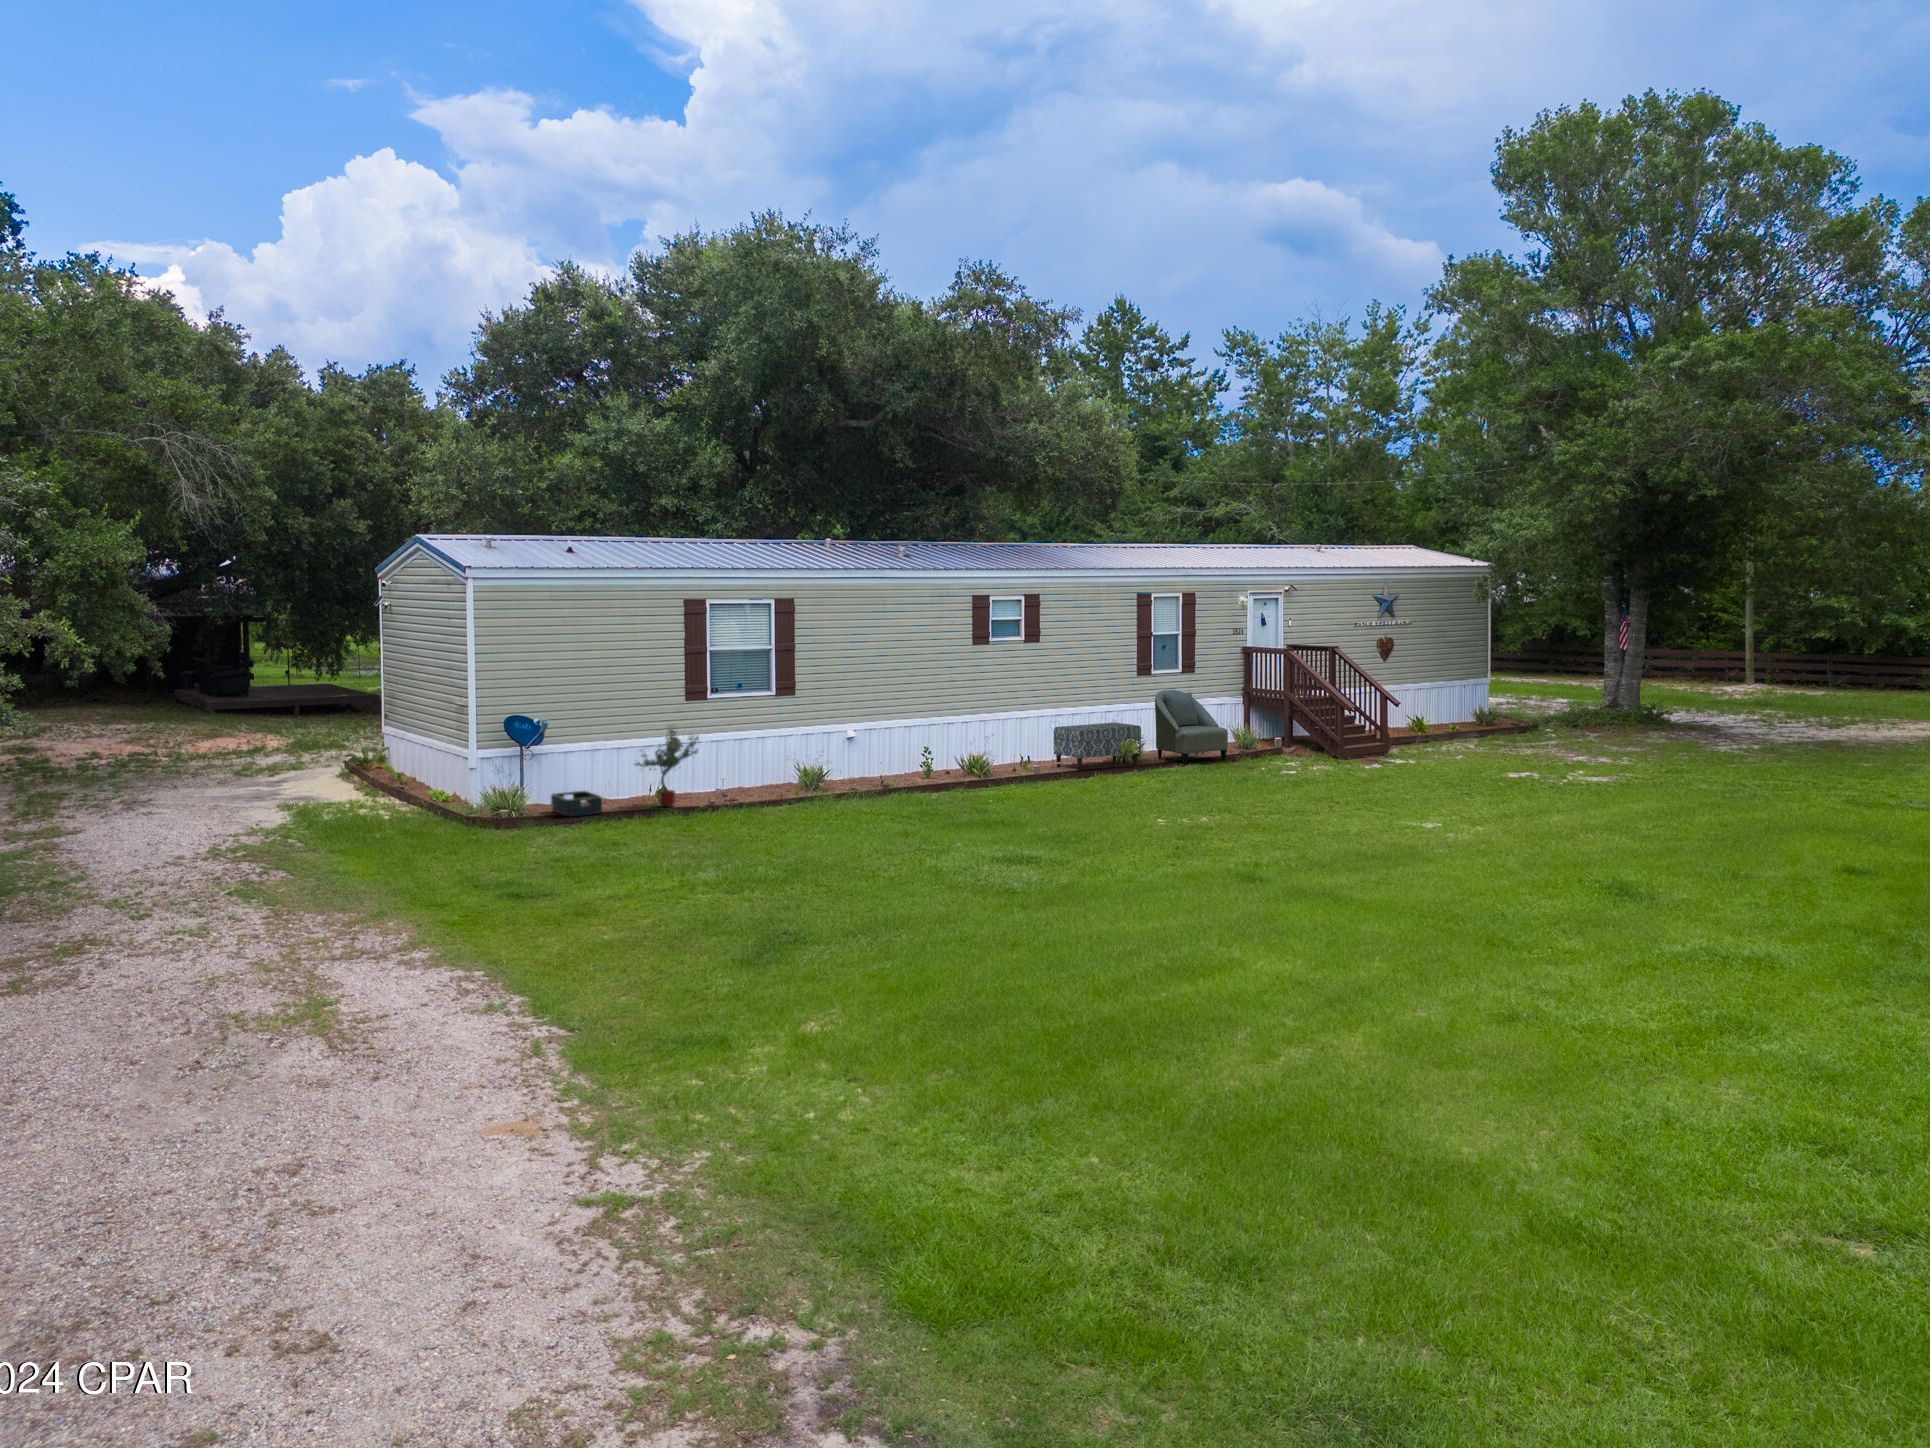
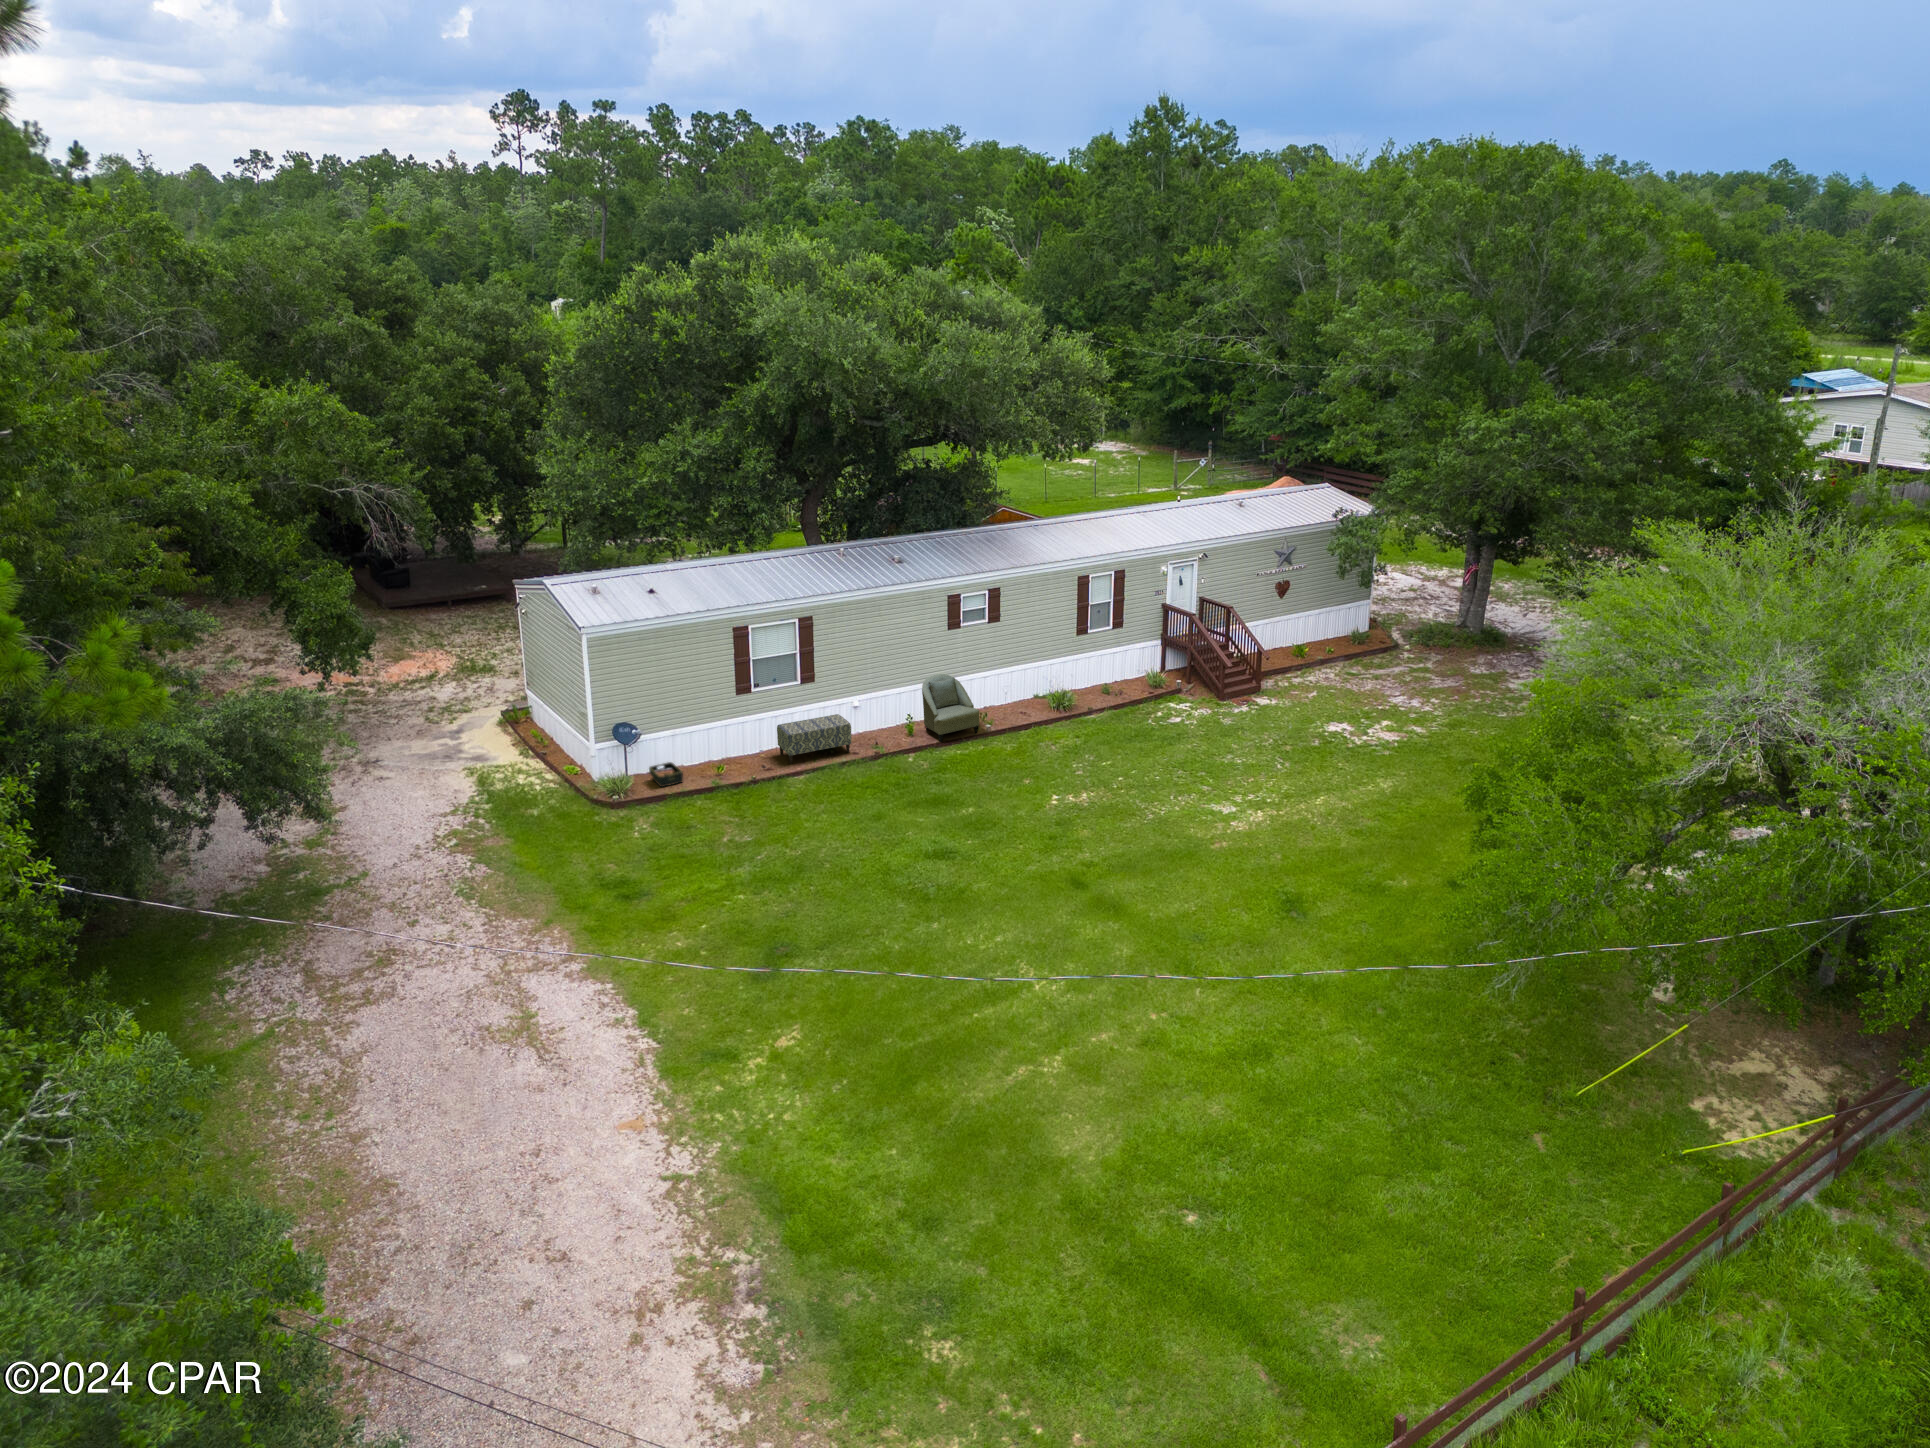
armchair: present [1155,690,1228,764] -> present [922,674,979,742]
bench: present [1054,723,1141,771] -> present [777,714,851,764]
potted tree: present [635,725,699,807] -> none [703,717,748,772]

